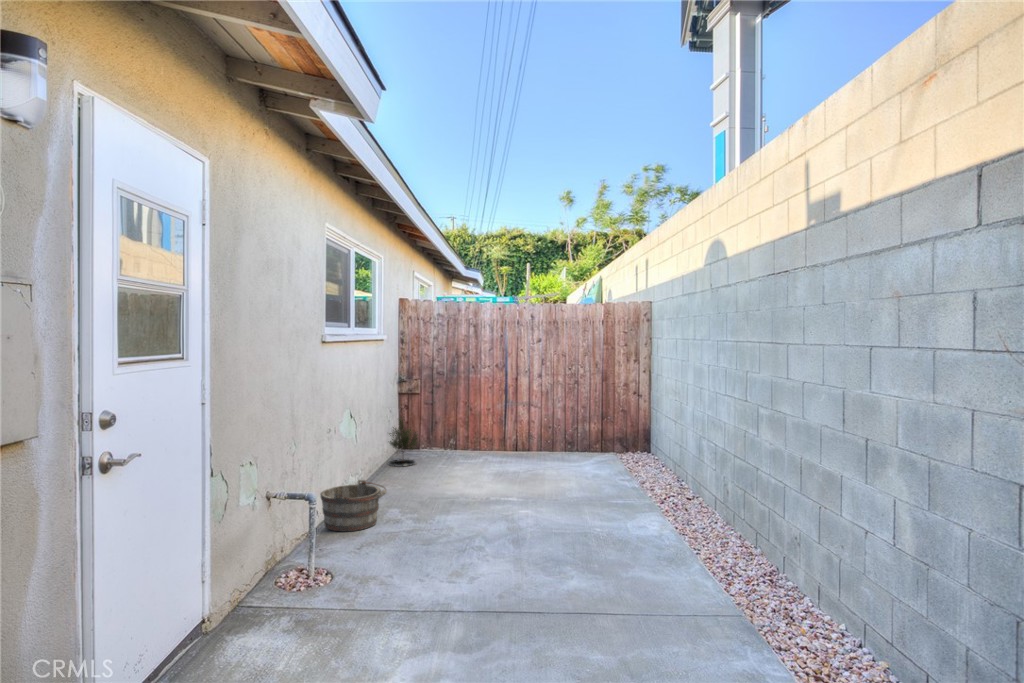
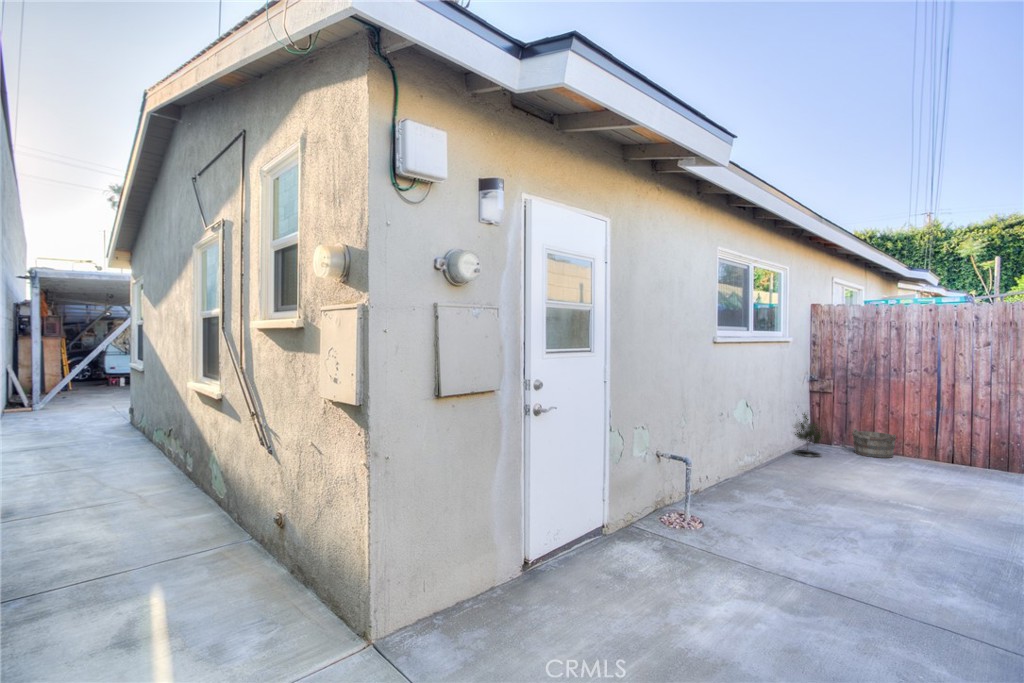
bucket: present [320,480,387,531] -> present [851,429,896,458]

